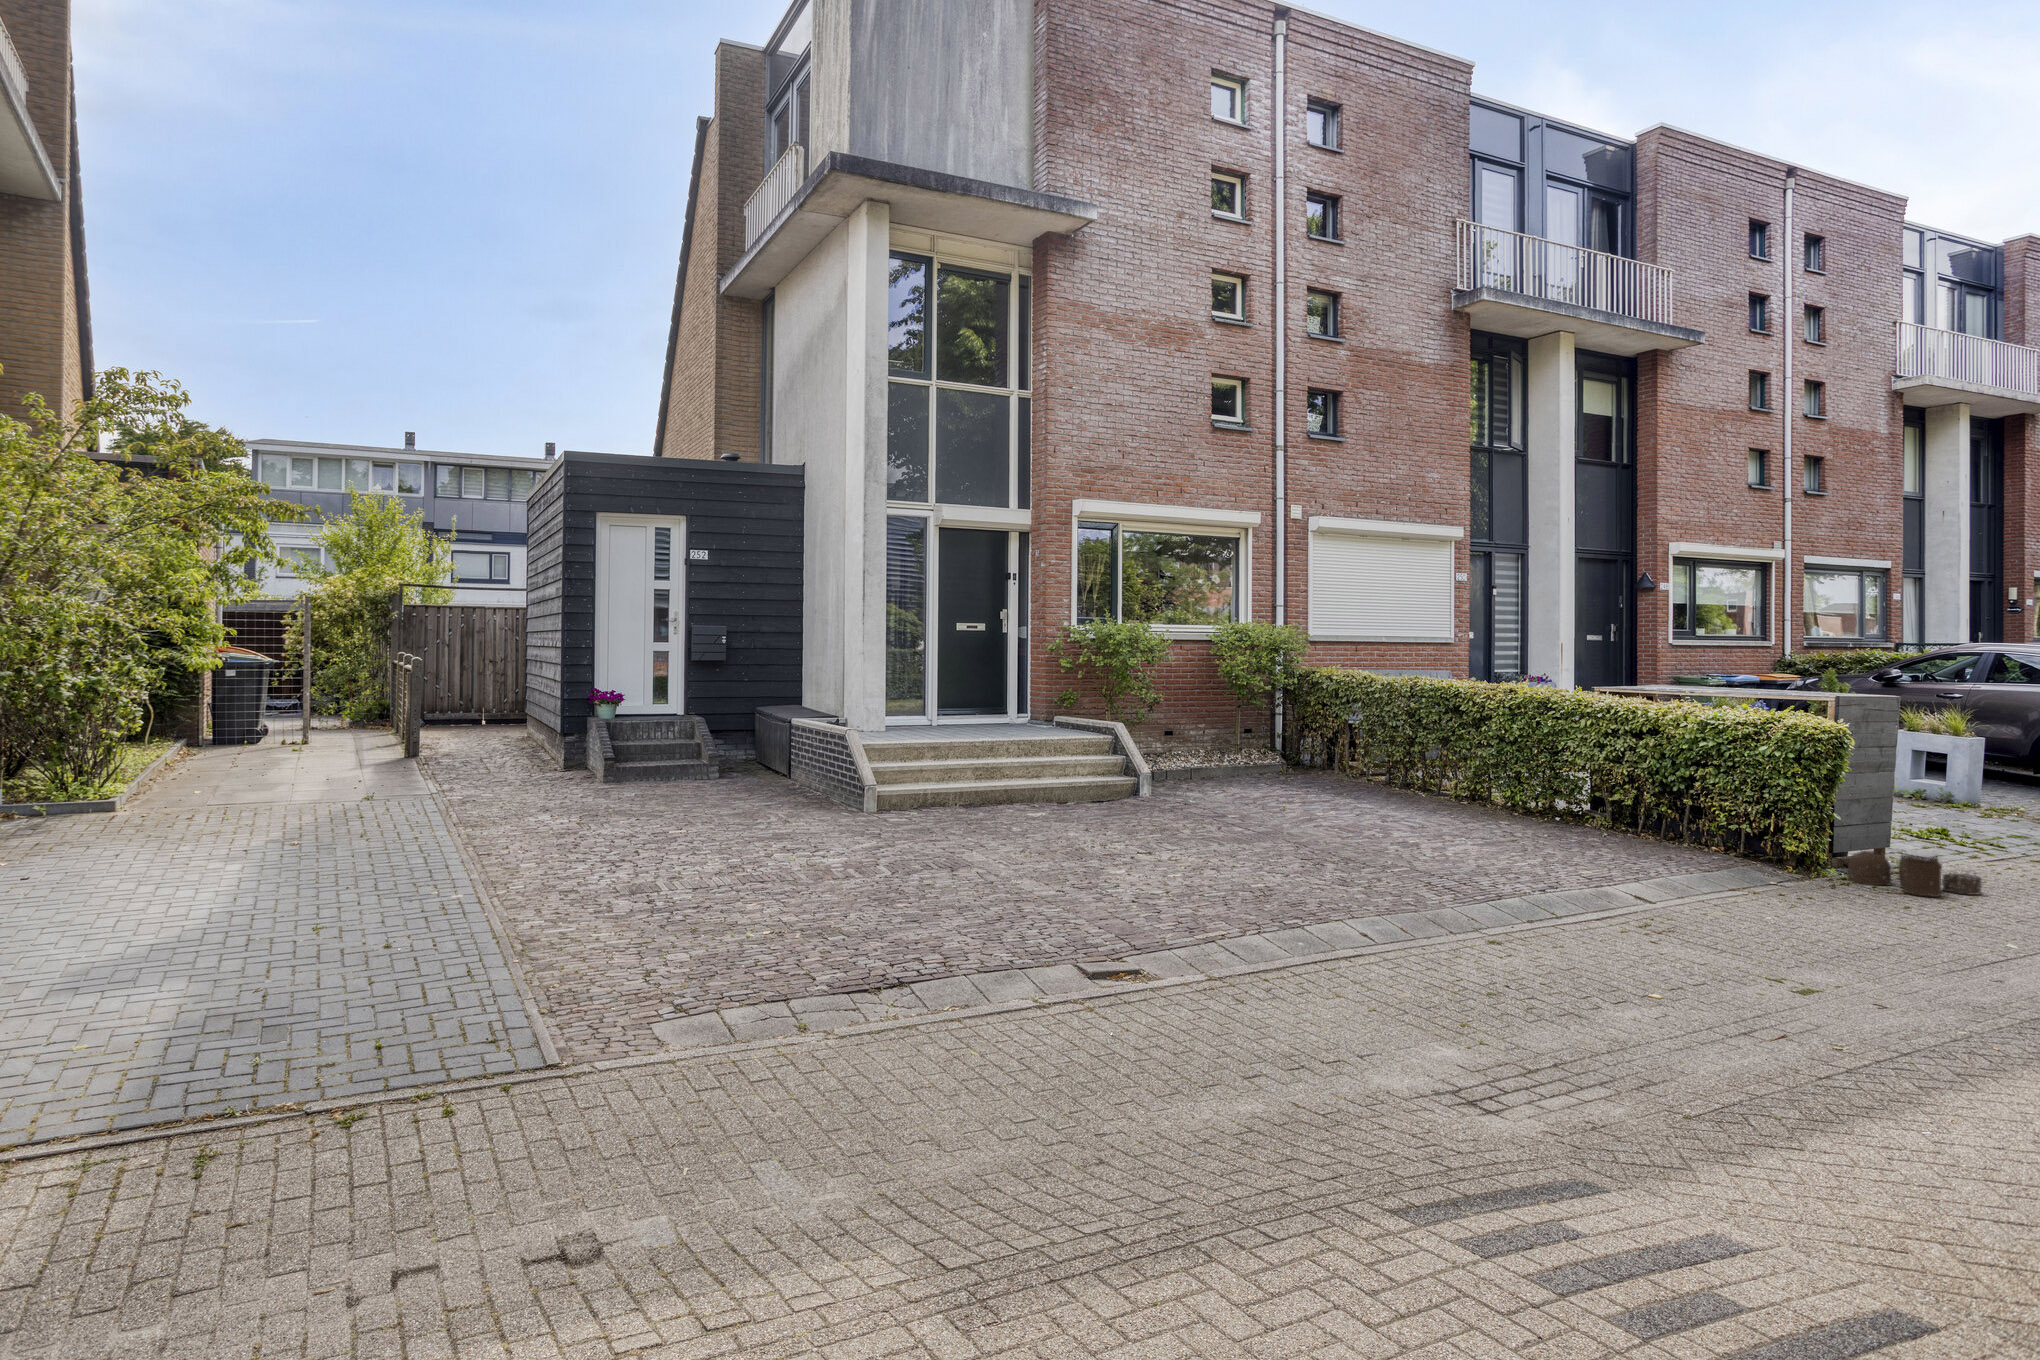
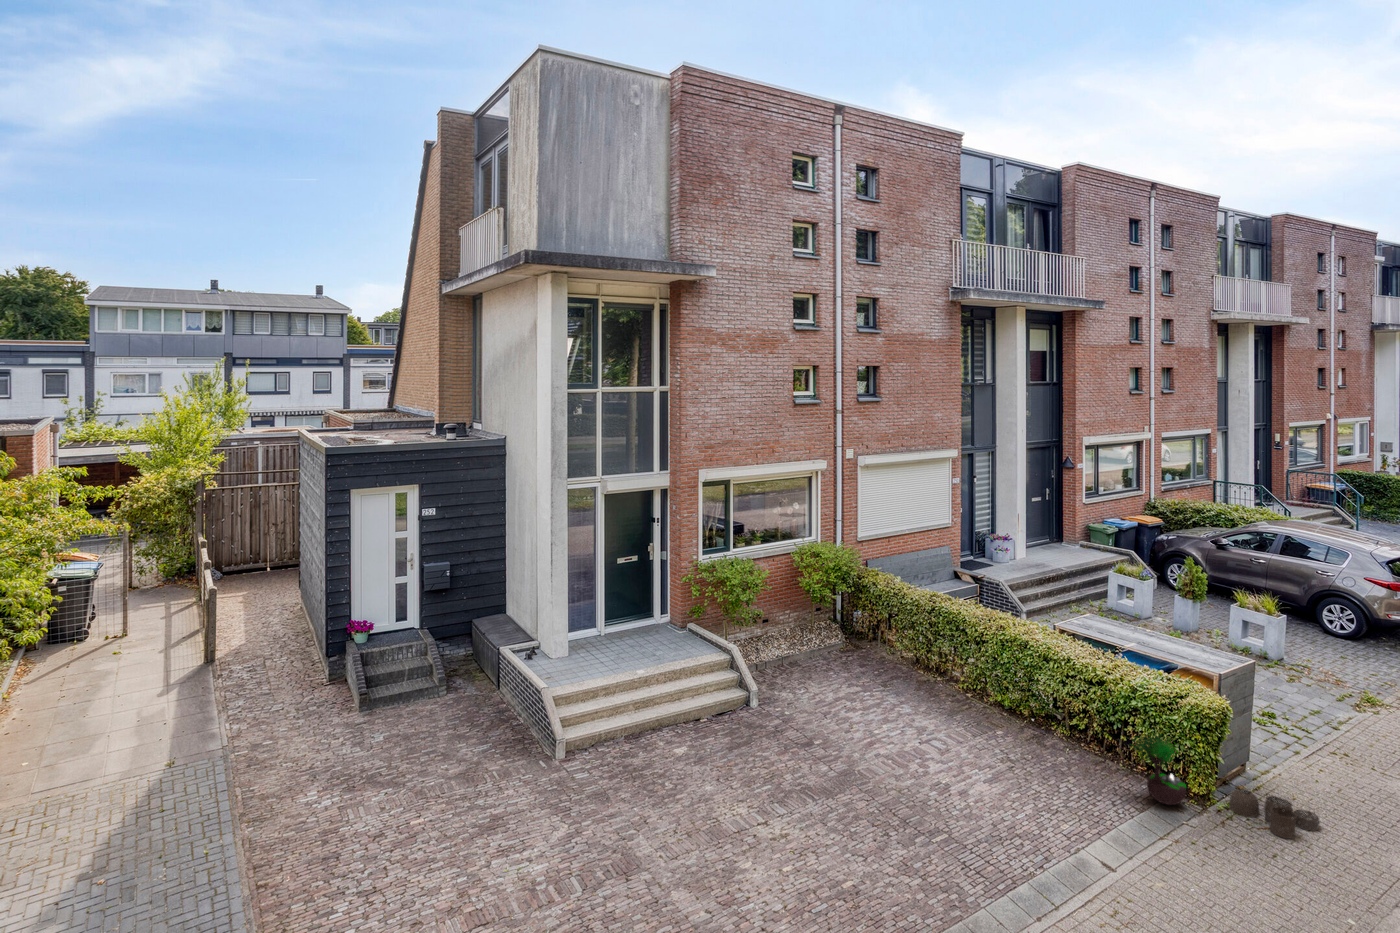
potted tree: none [1692,759,1780,874] -> present [1135,735,1186,805]

